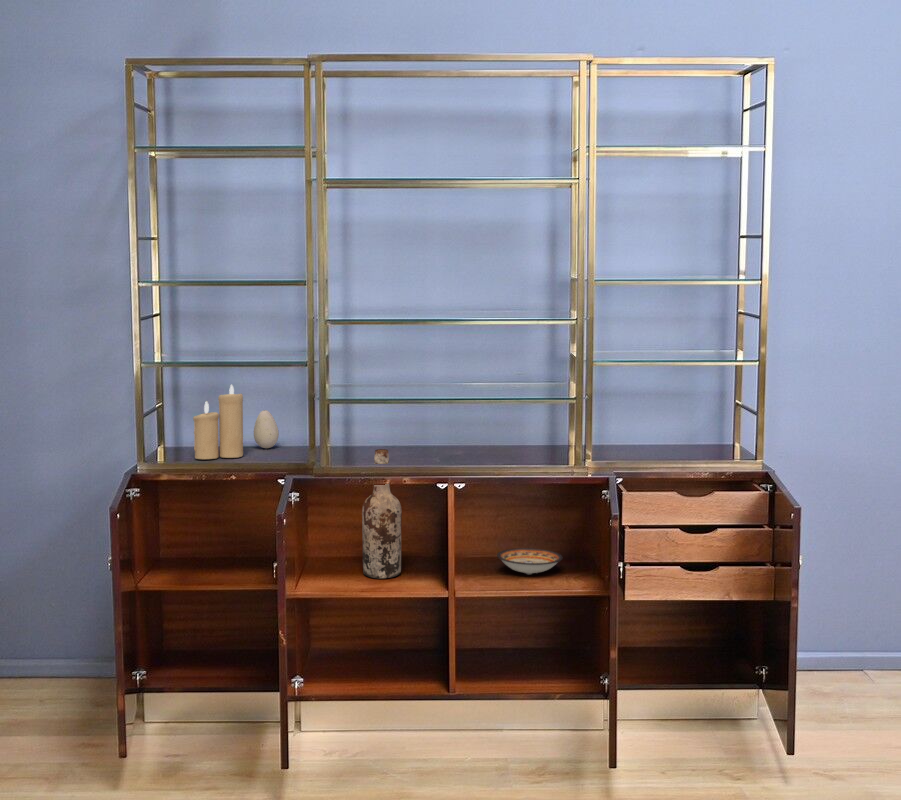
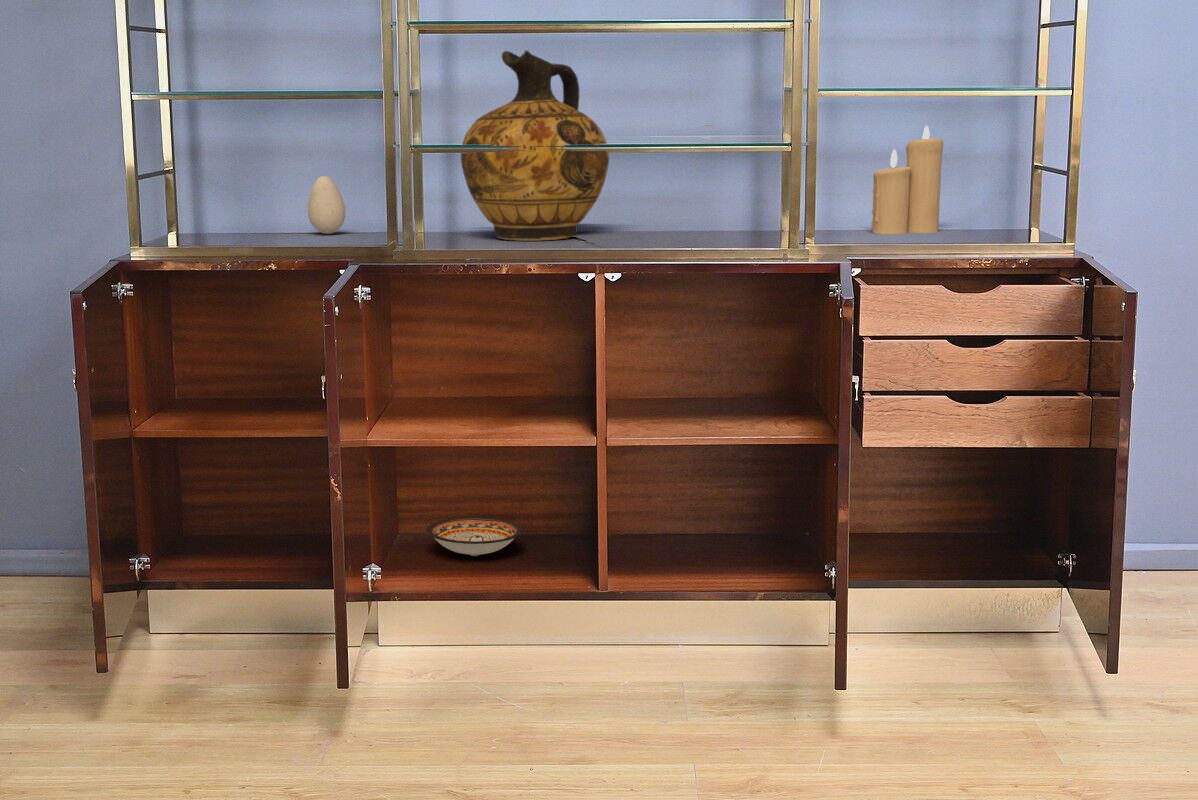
ceramic jug: none [358,336,456,458] -> present [461,51,609,241]
candle: present [193,385,243,459] -> present [871,126,943,235]
wine bottle: present [362,449,402,578] -> none [467,225,526,419]
ceramic bowl: present [497,548,562,574] -> present [427,517,522,556]

